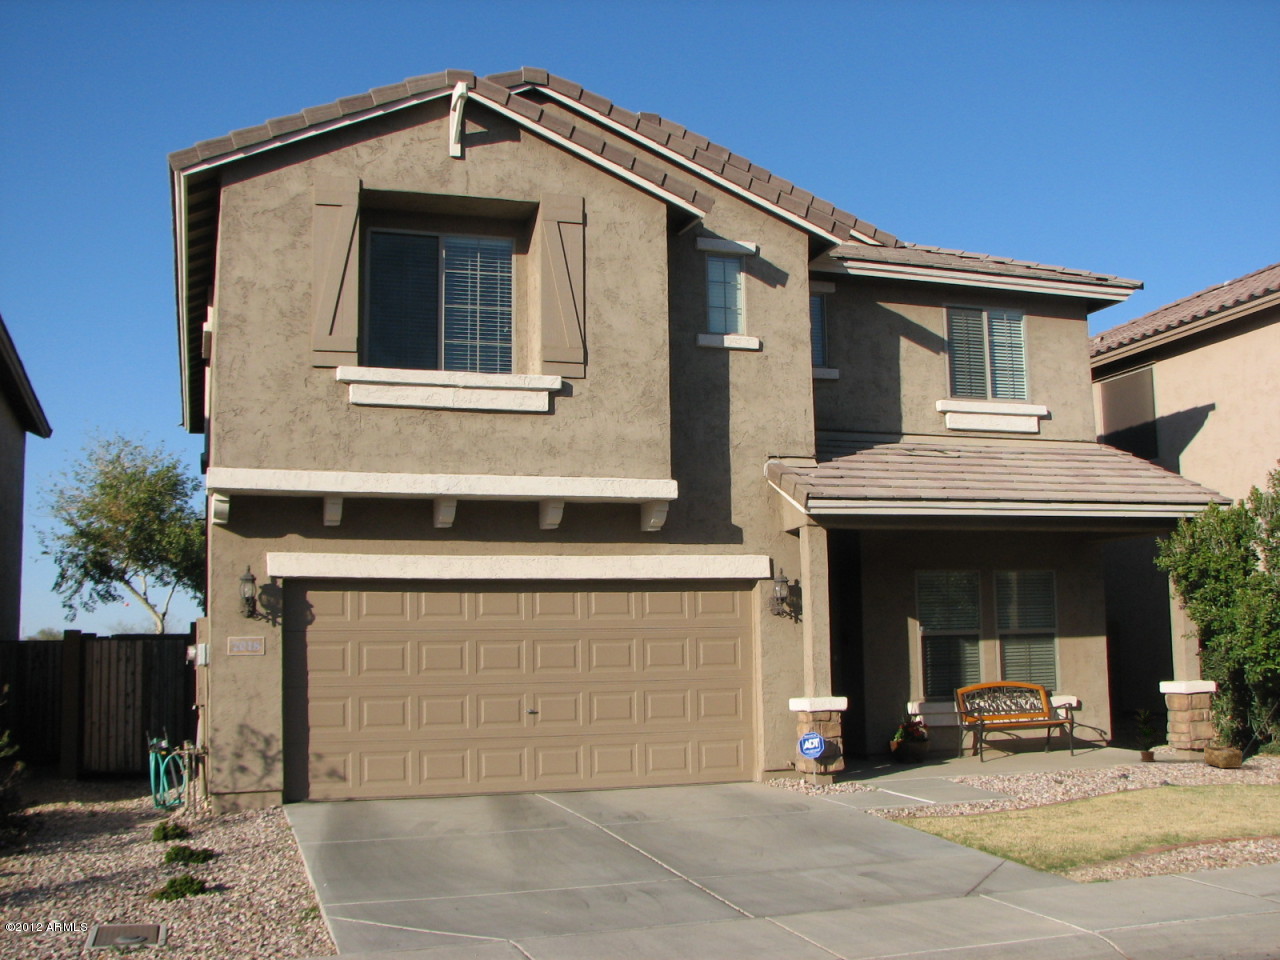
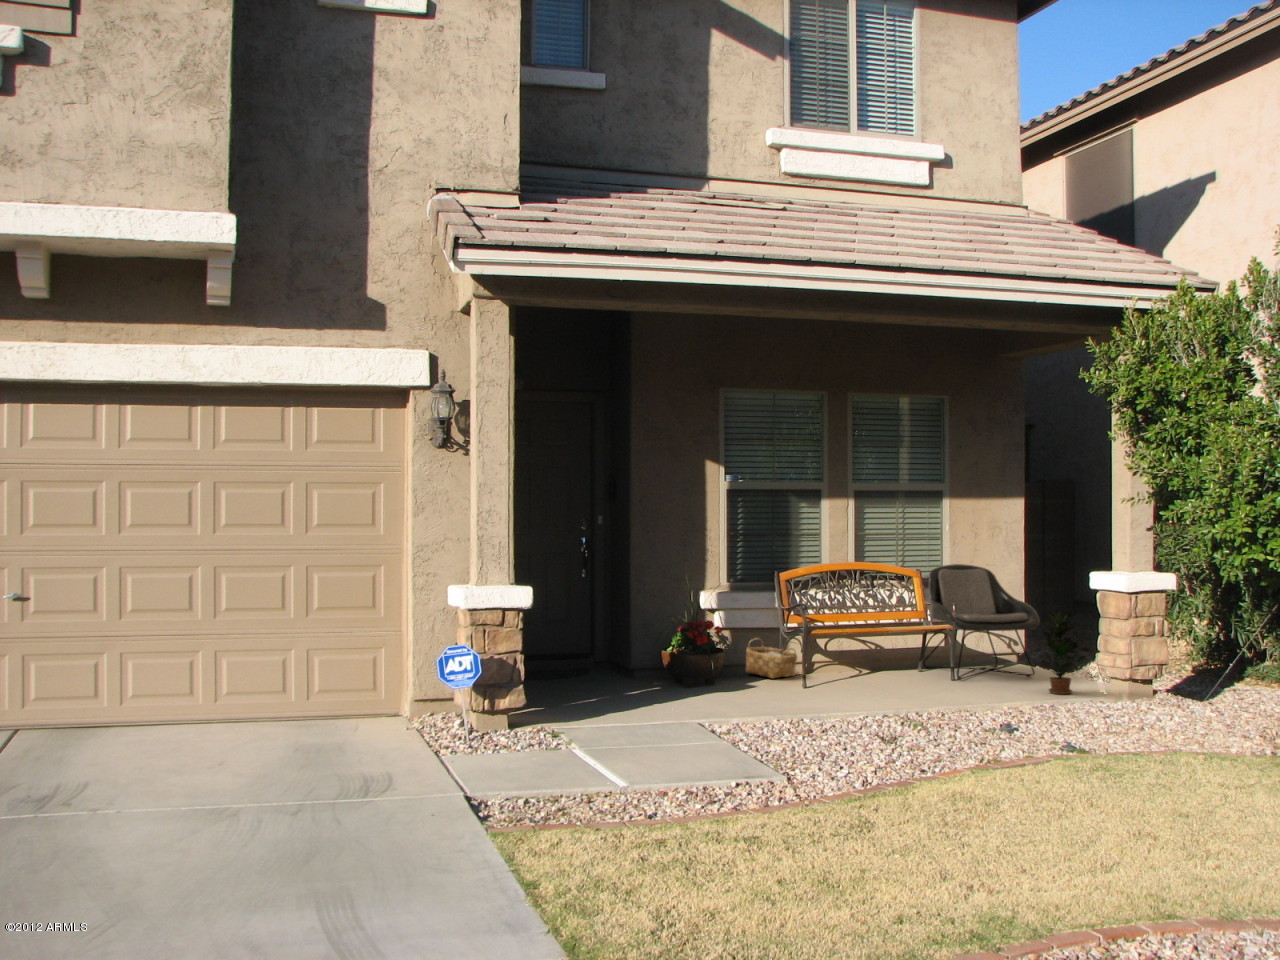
lounge chair: none [1048,681,1127,756] -> present [923,564,1040,679]
woven basket: present [1204,740,1242,768] -> present [746,638,797,678]

